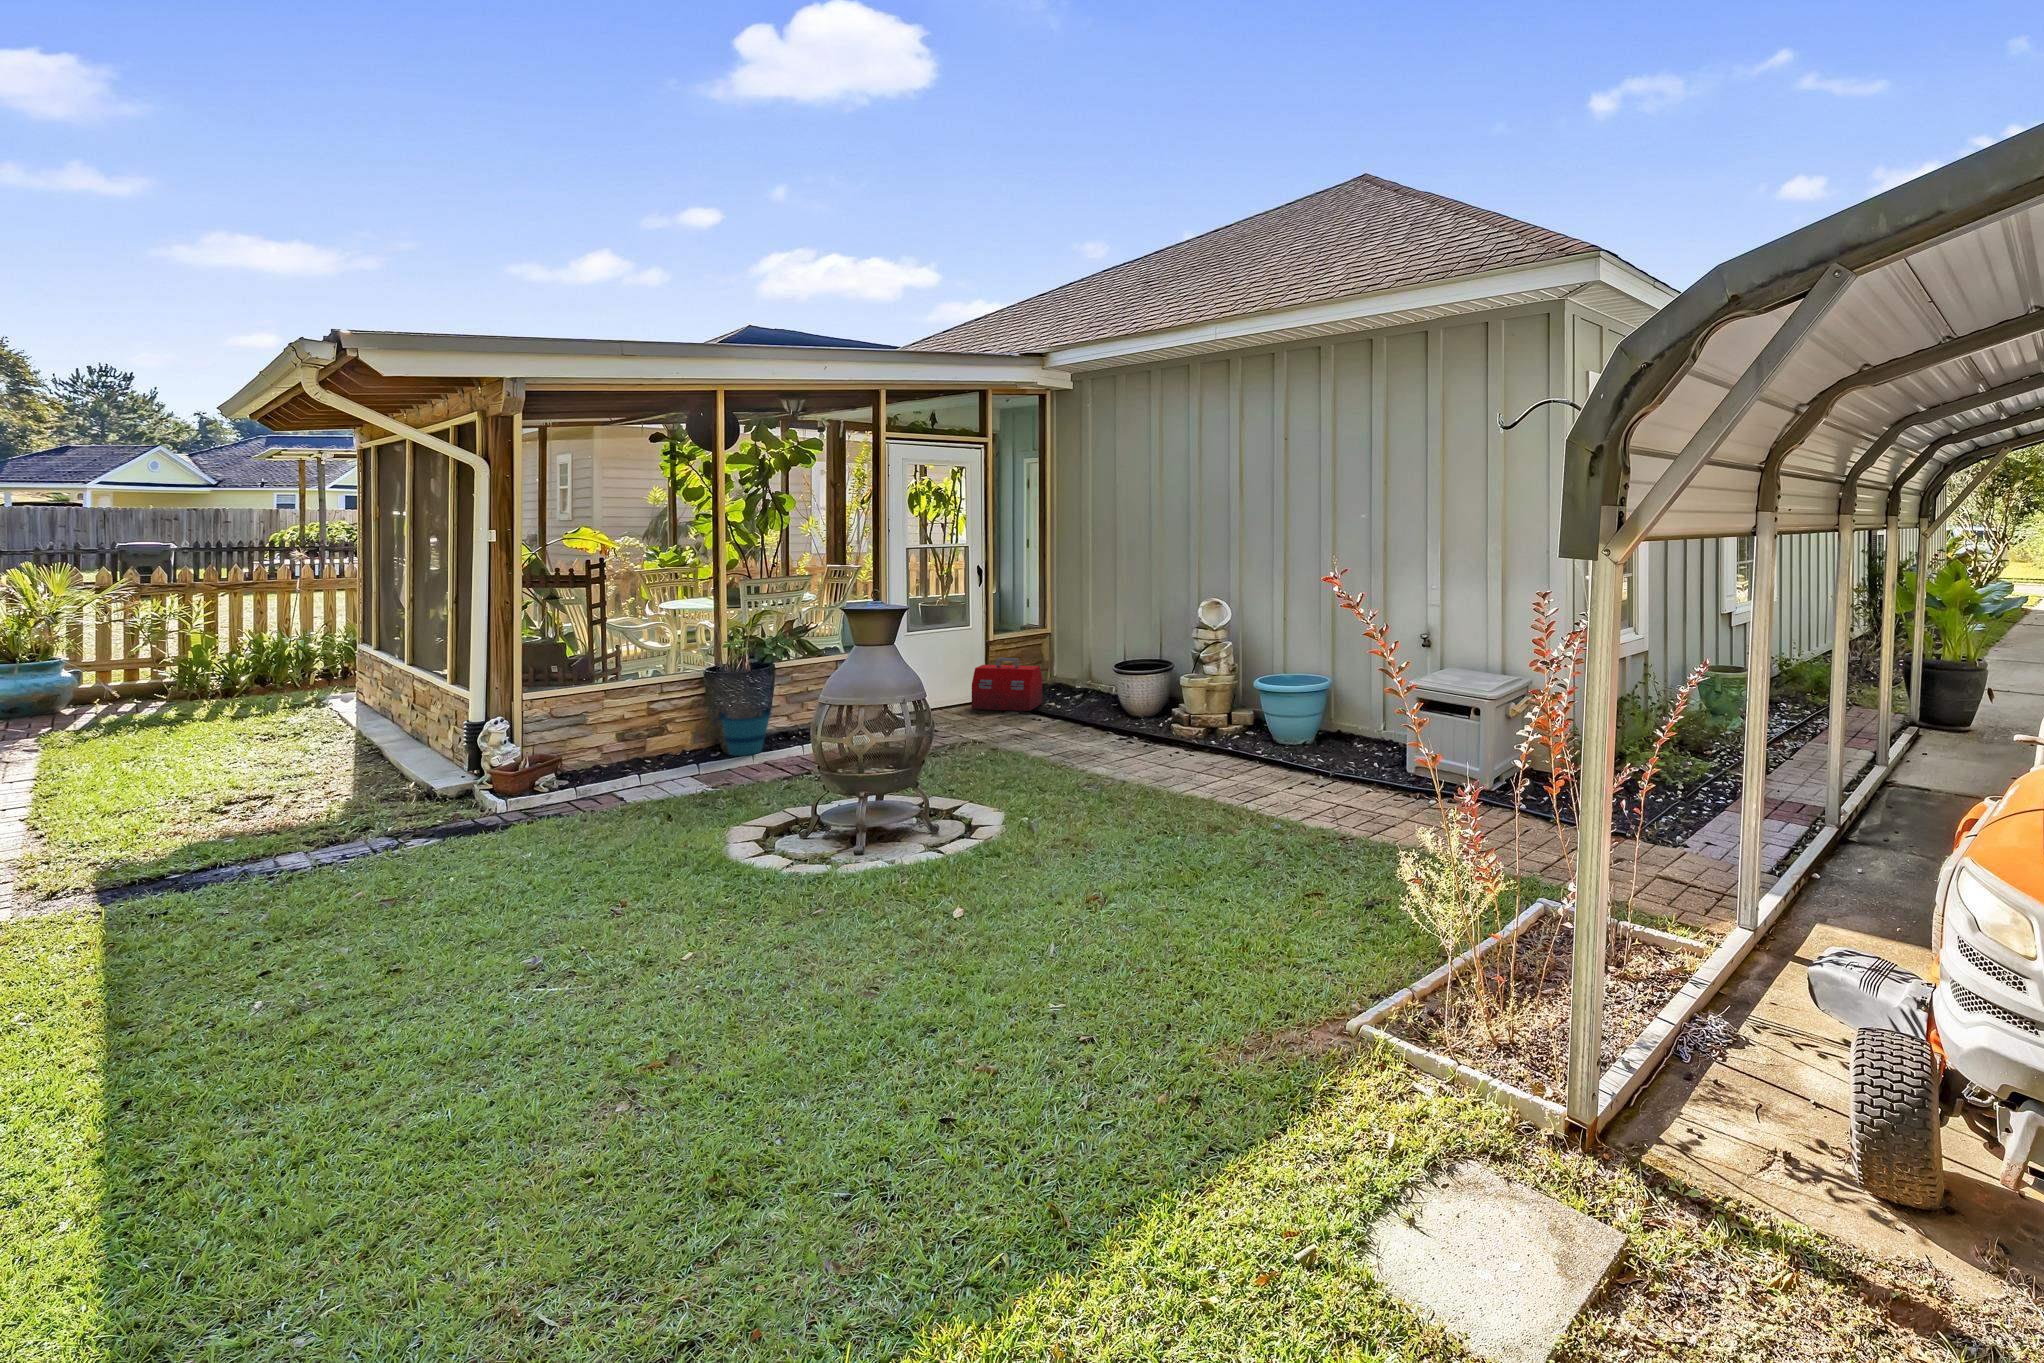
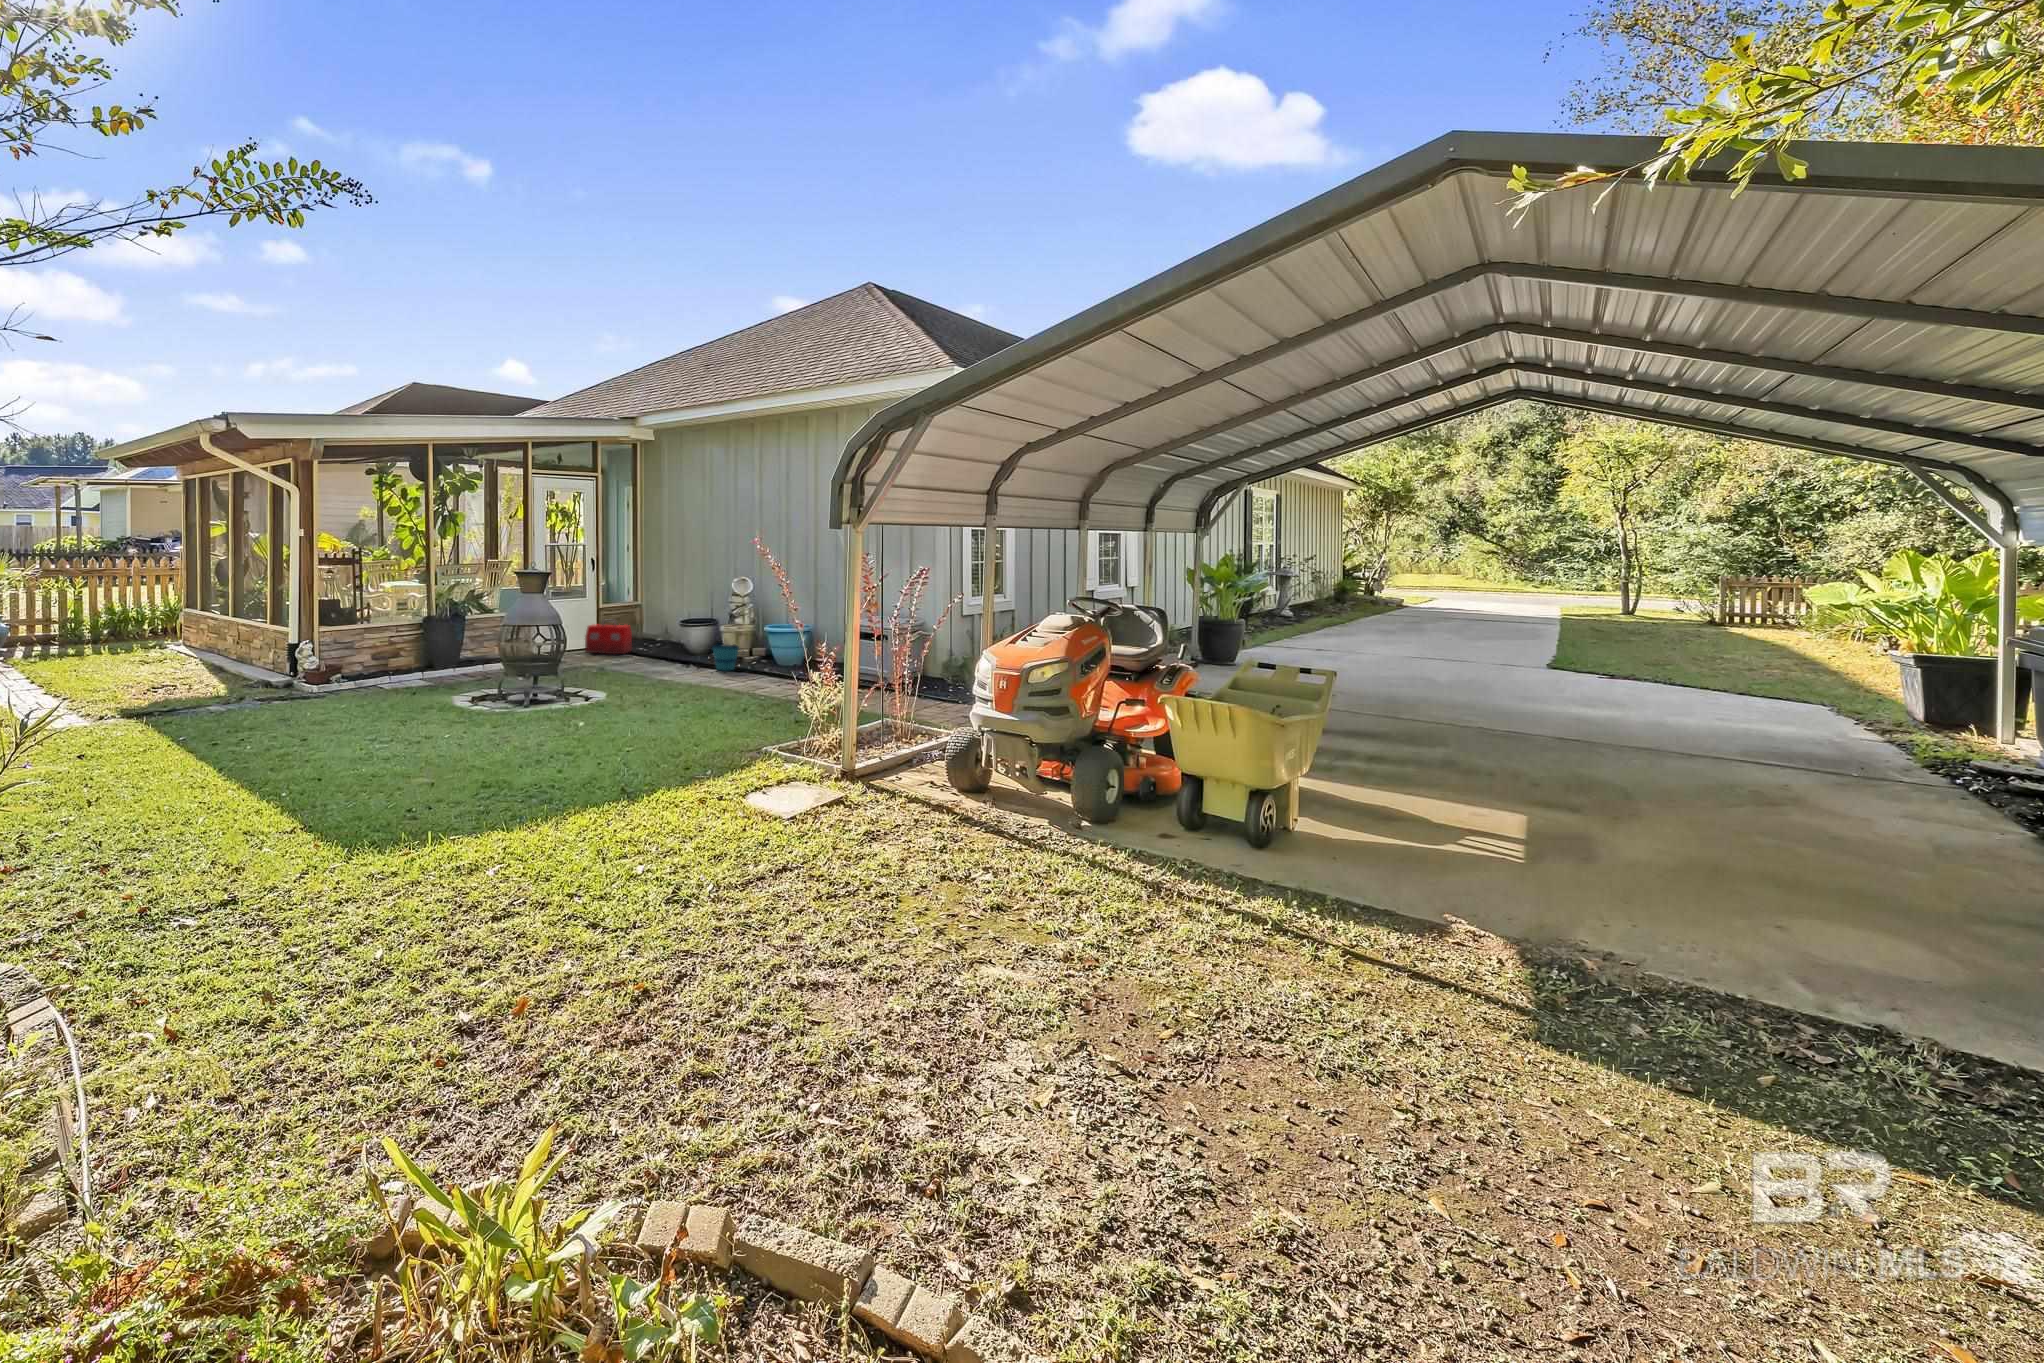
bucket: present [713,707,771,756] -> present [712,642,739,671]

